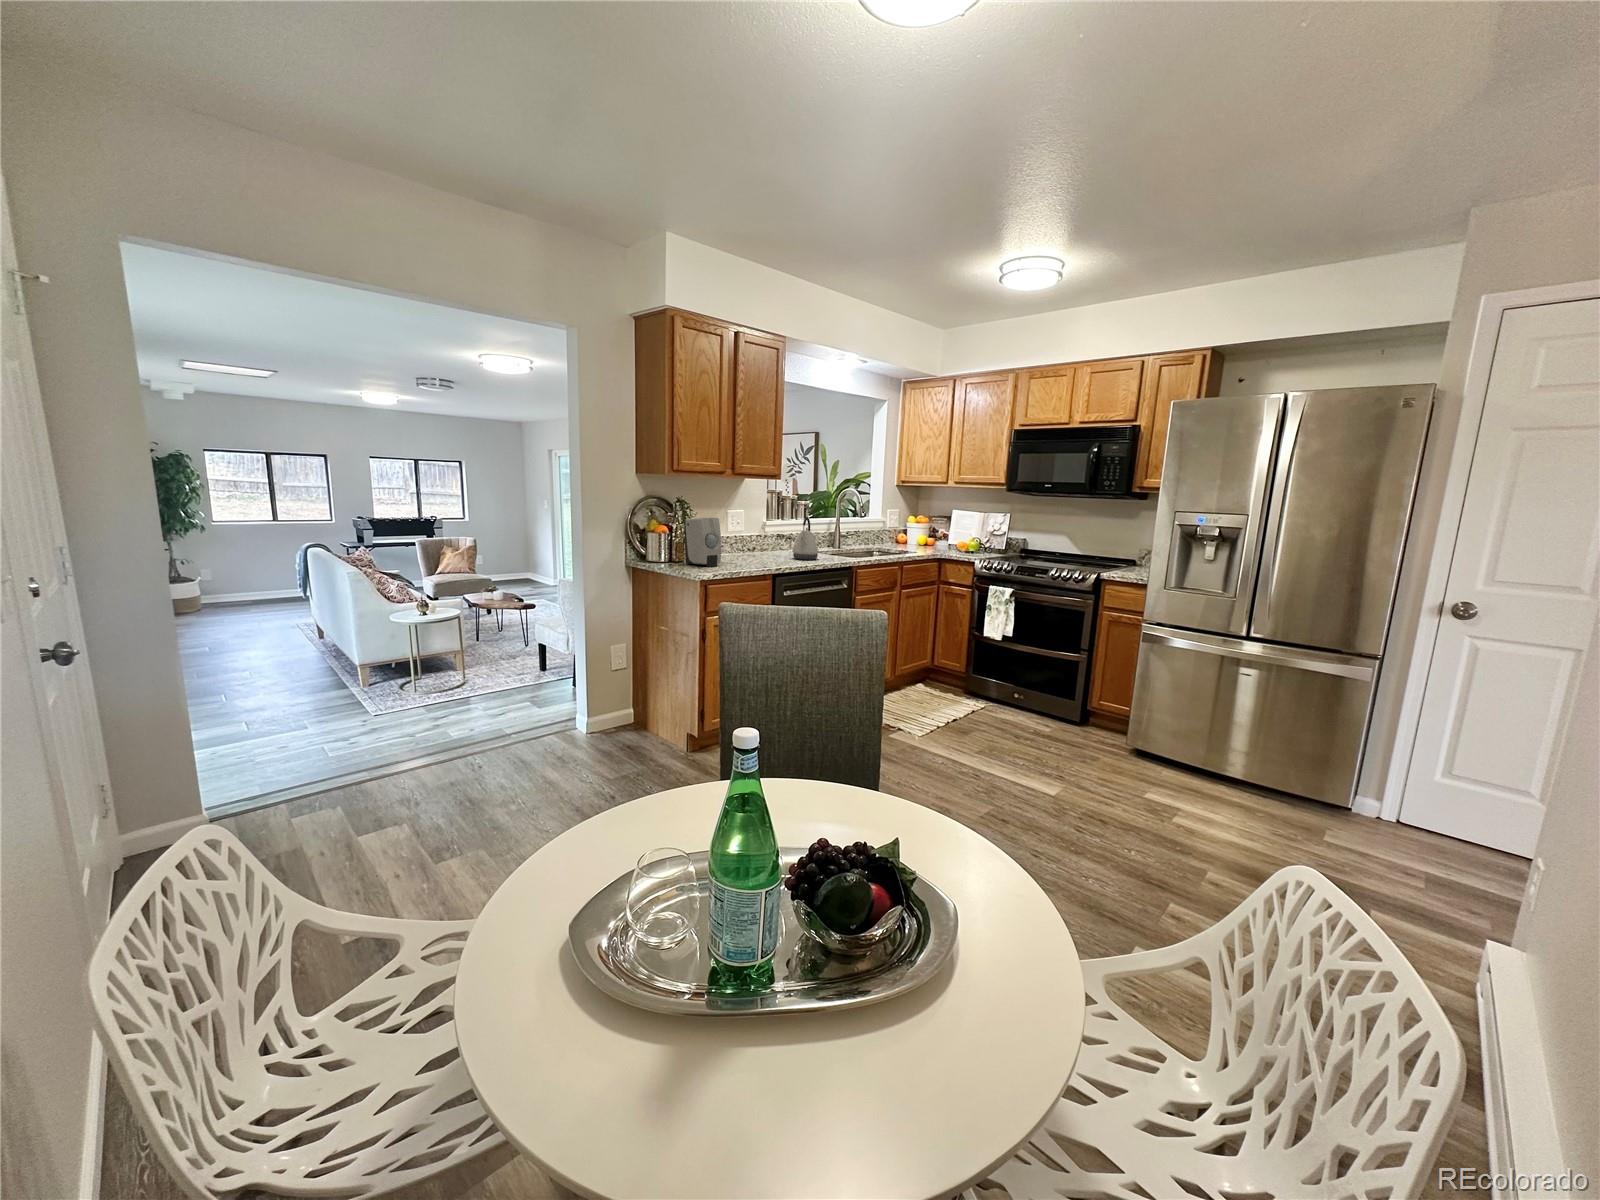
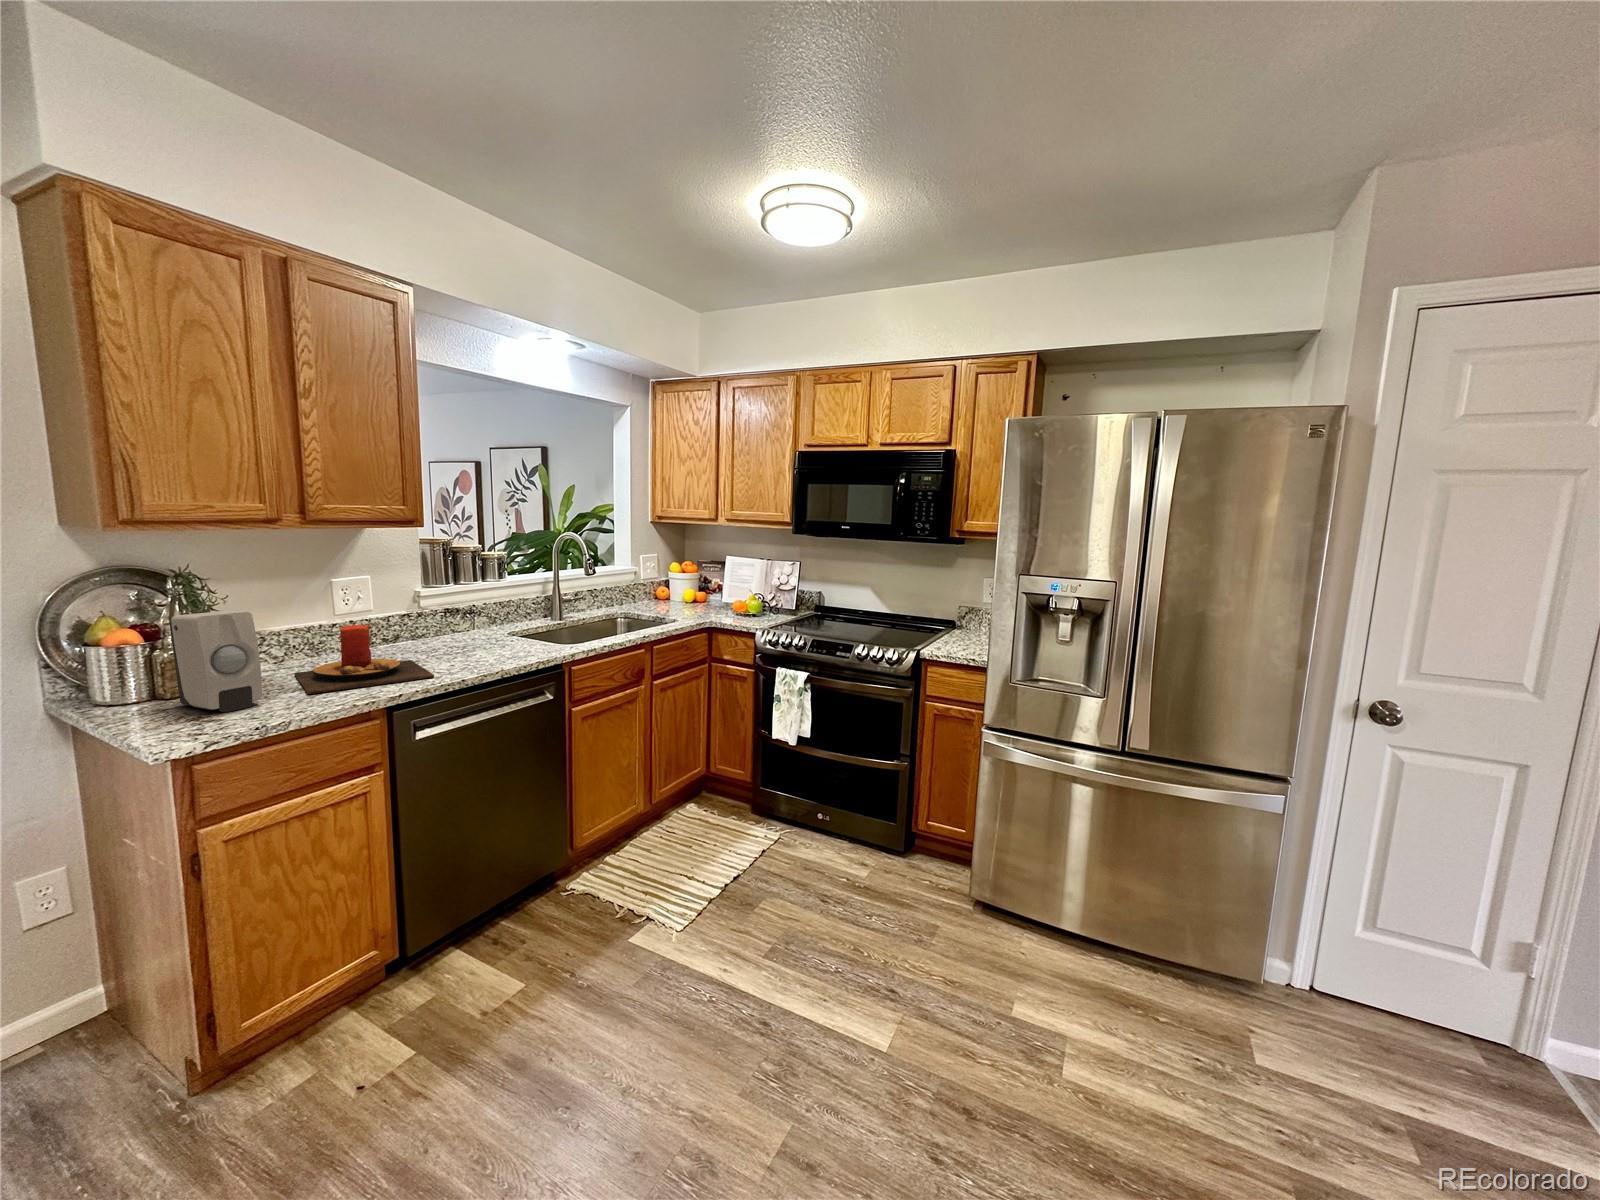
kettle: present [792,517,819,560] -> none [455,588,503,659]
candle: none [719,532,790,564] -> present [294,625,434,694]

